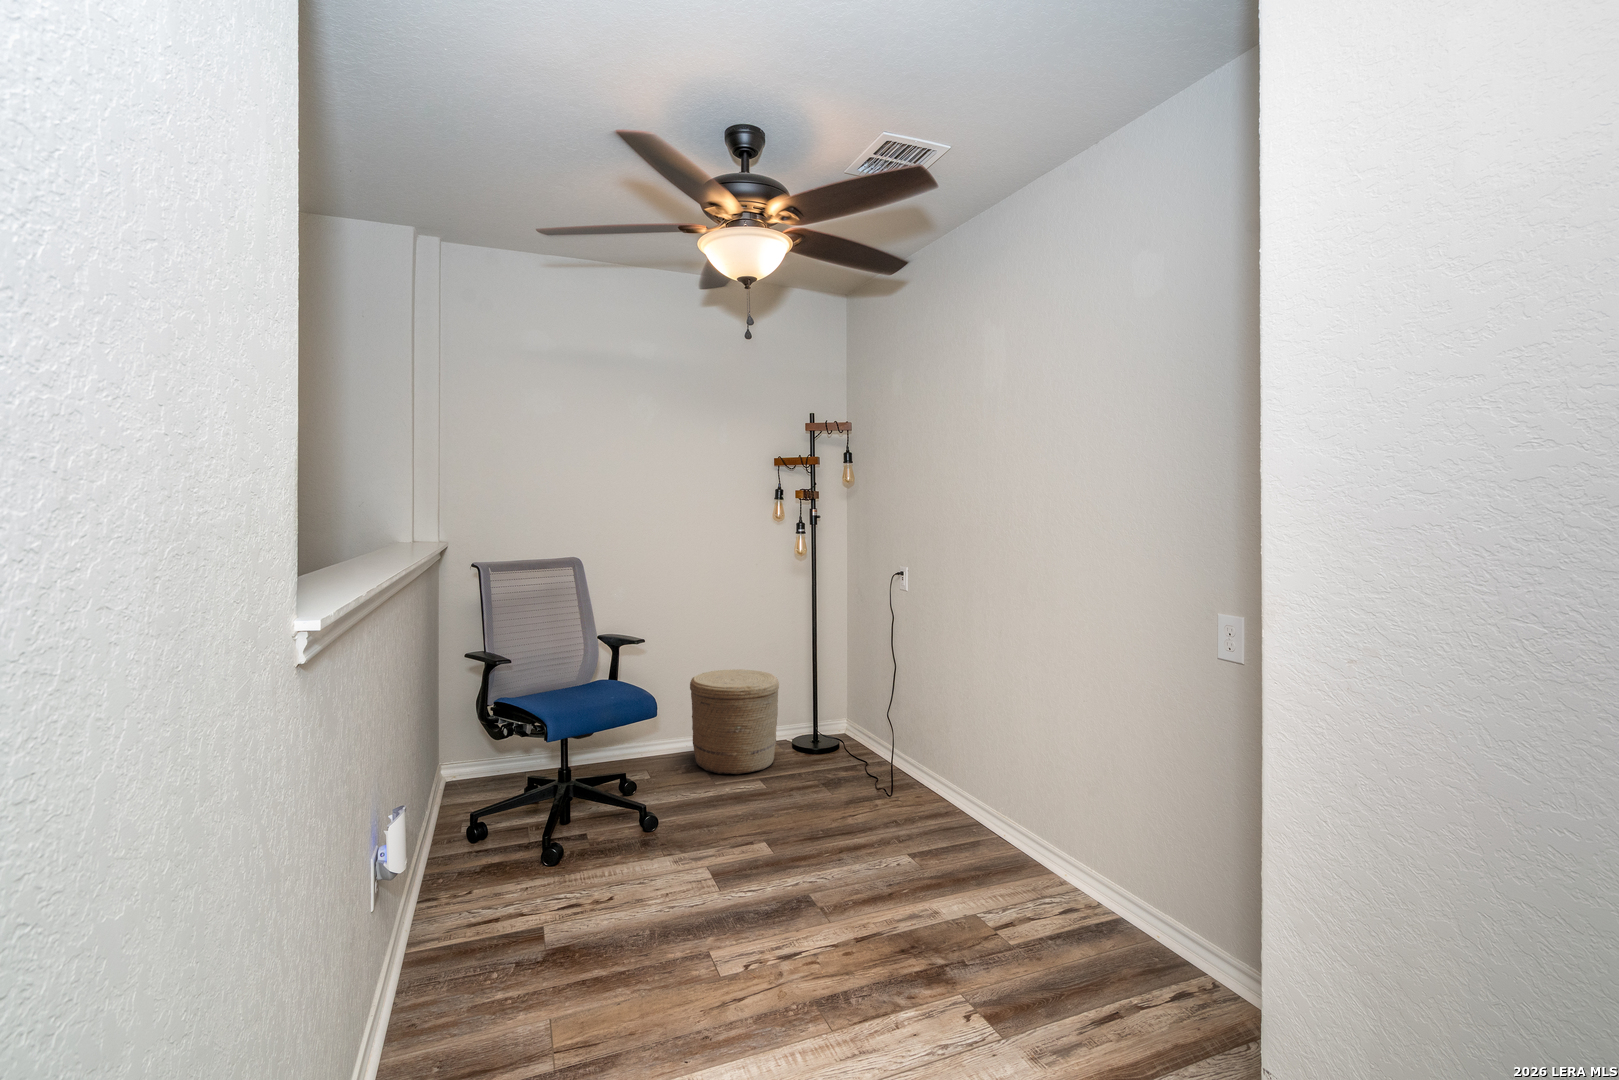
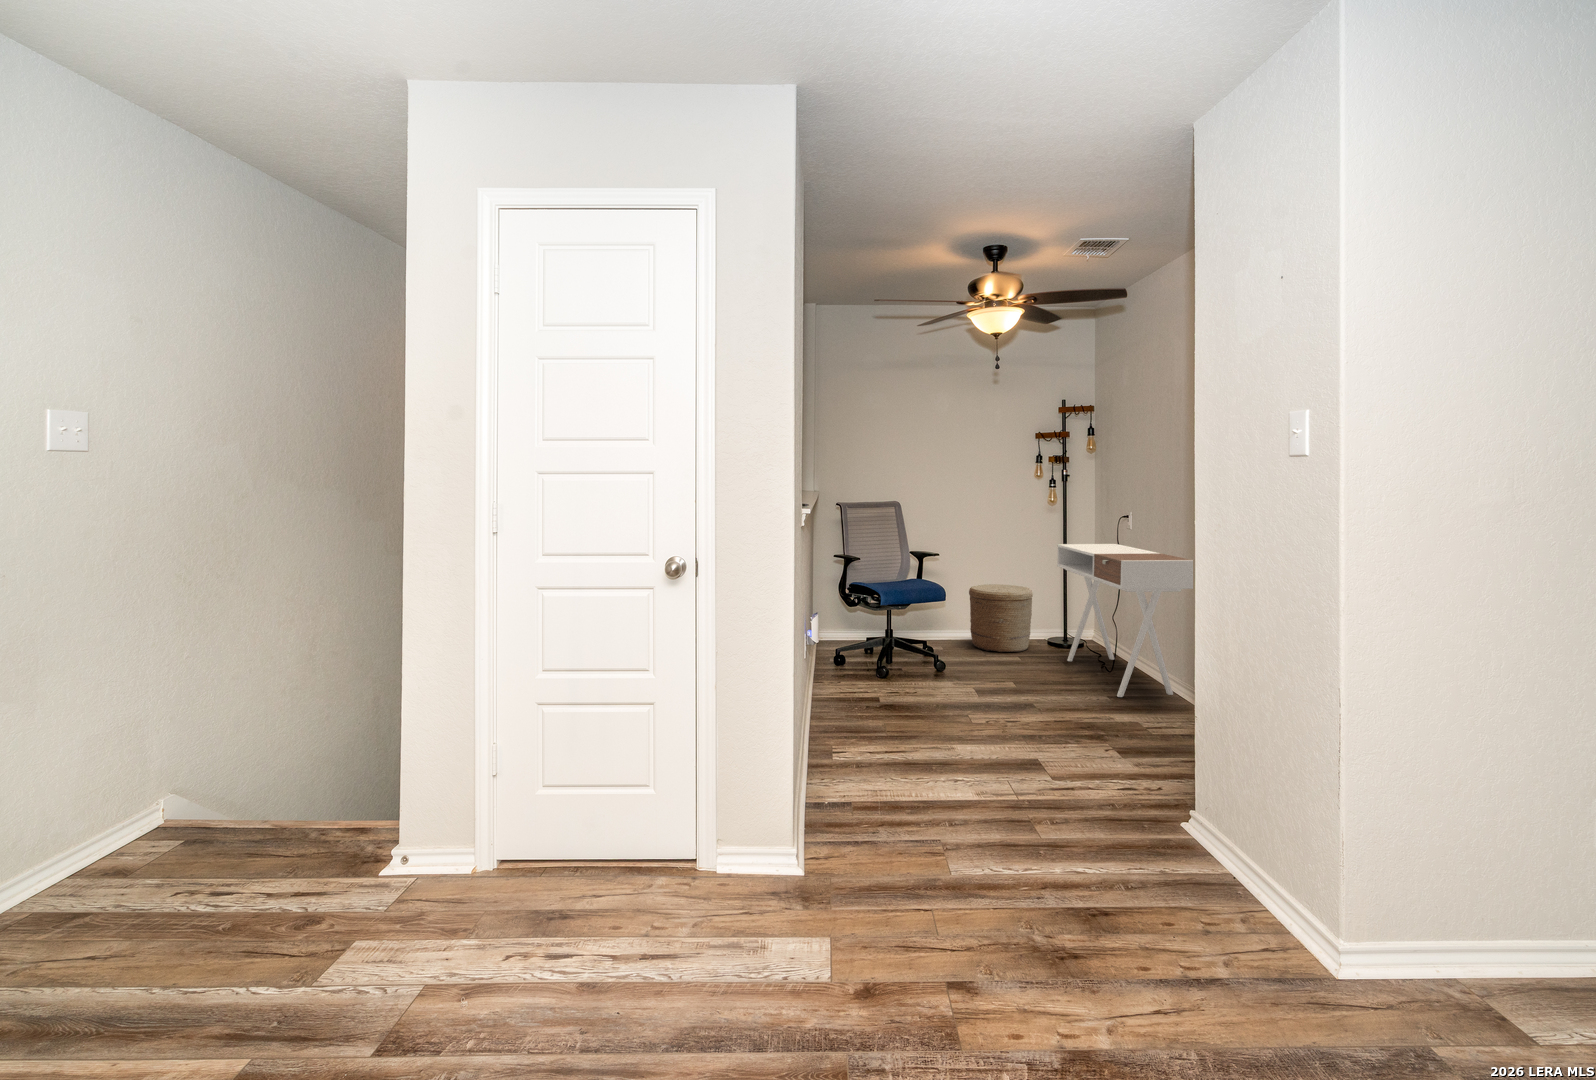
desk: none [813,610,1021,854] -> present [1057,544,1193,697]

